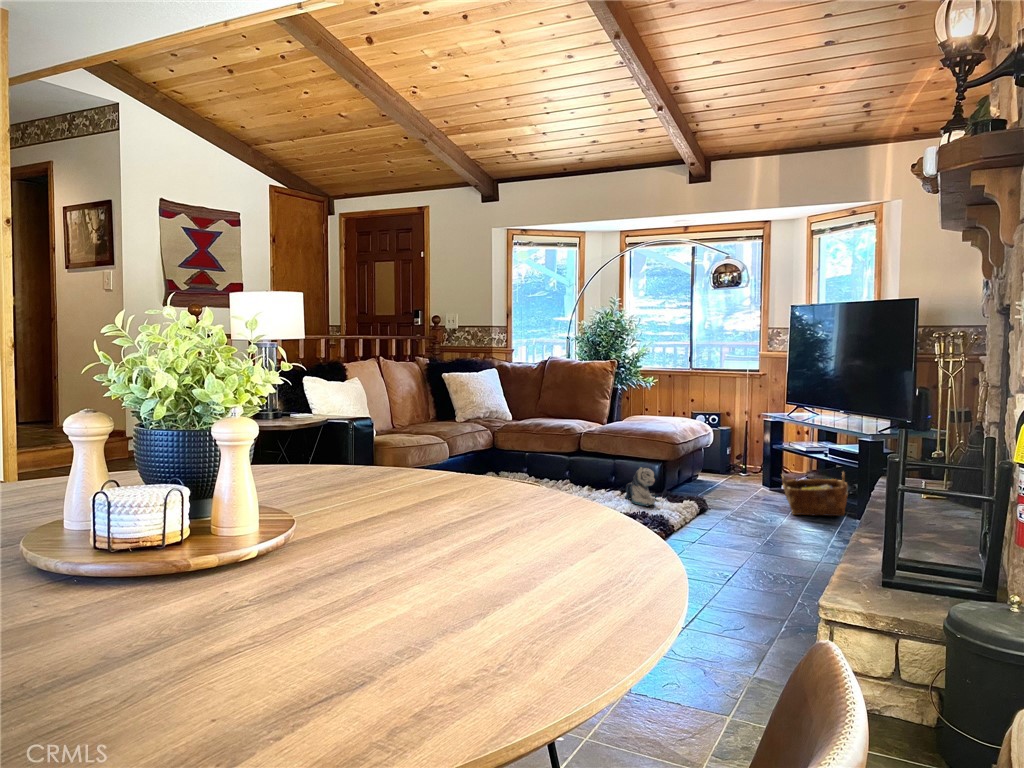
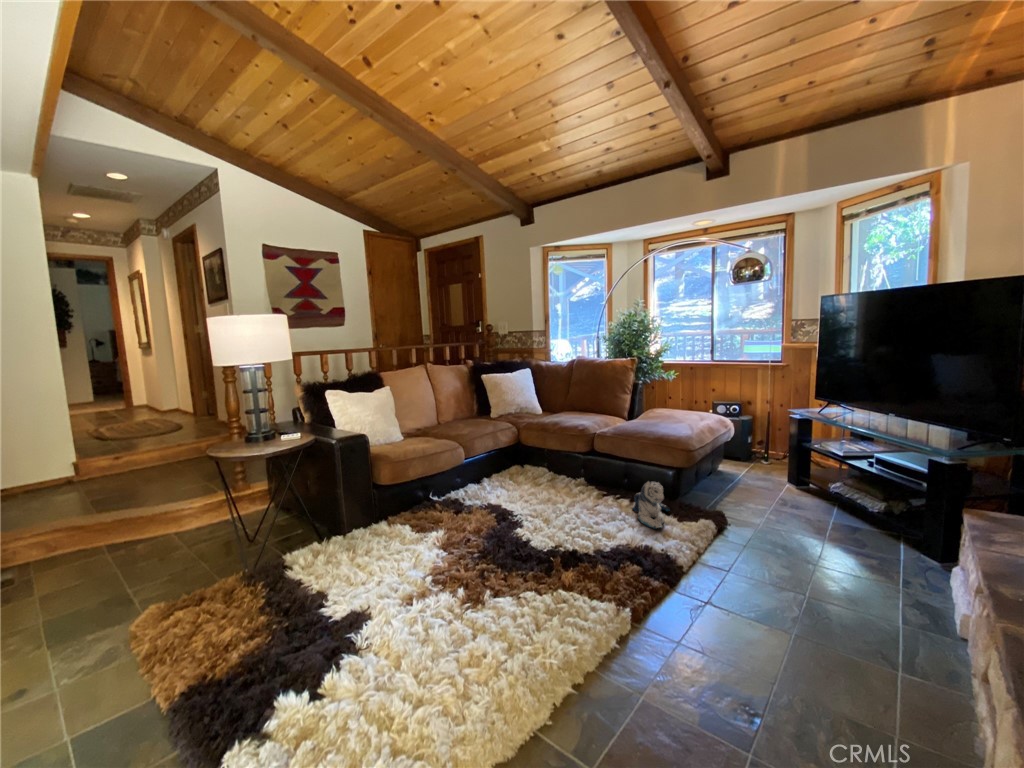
woven basket: present [782,472,848,516] -> none [818,489,913,550]

